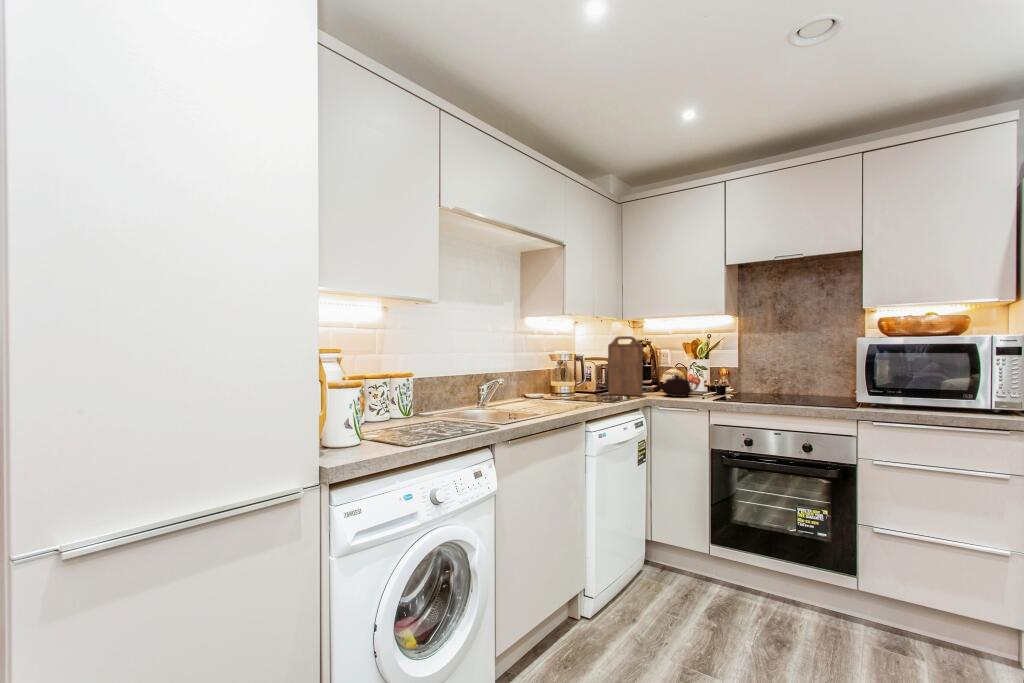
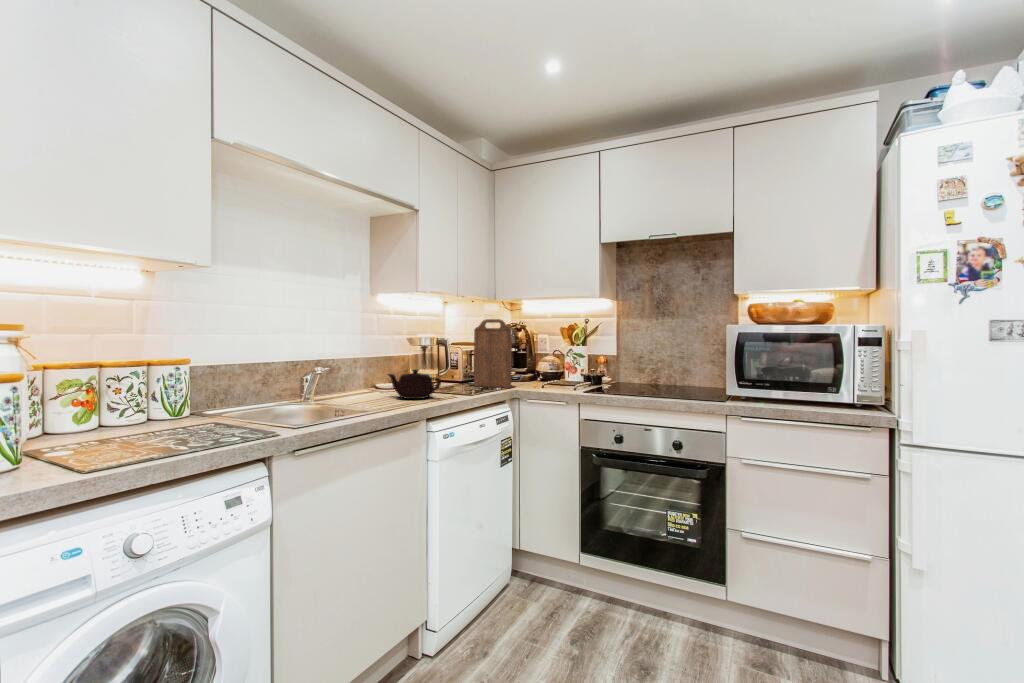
teapot: present [655,375,699,397] -> present [388,369,441,399]

